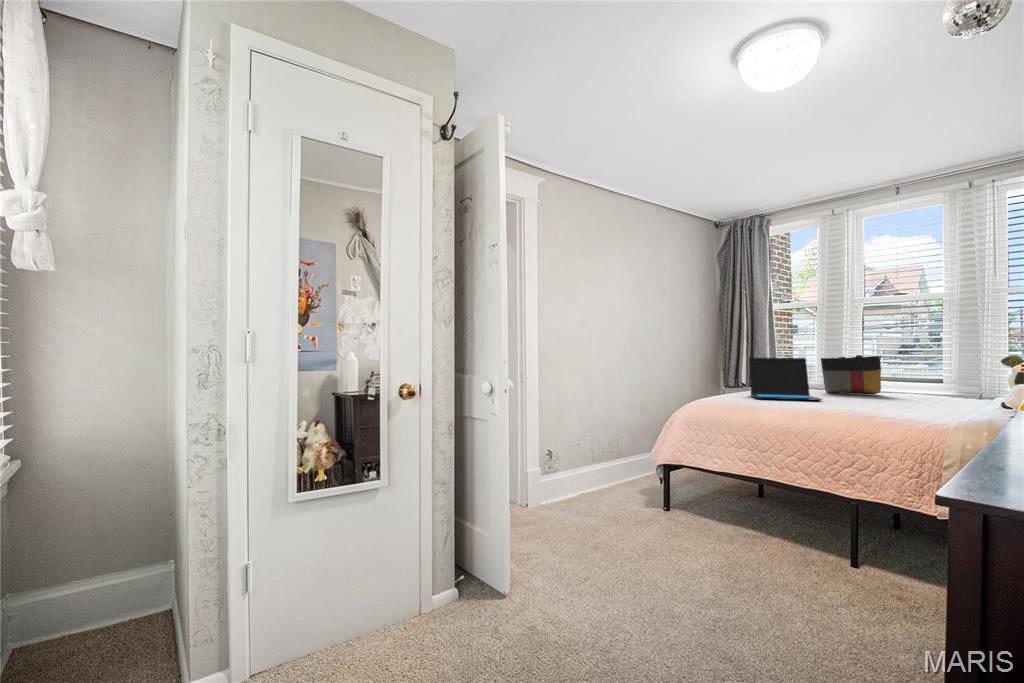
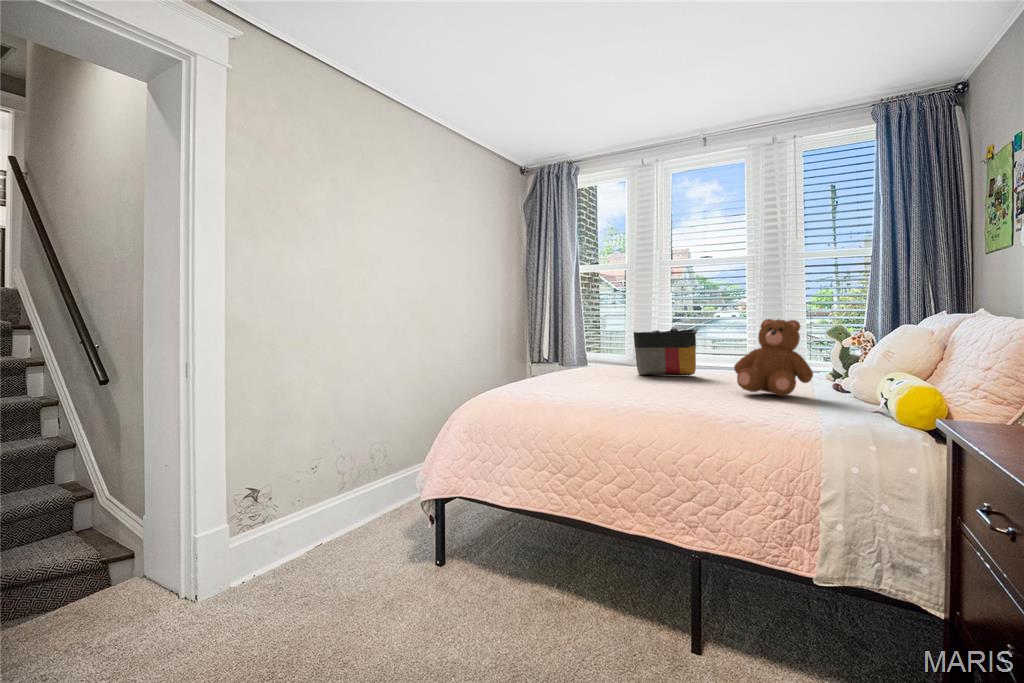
teddy bear: none [905,347,976,408] -> present [734,319,813,396]
laptop: present [749,358,822,401] -> none [553,333,644,392]

